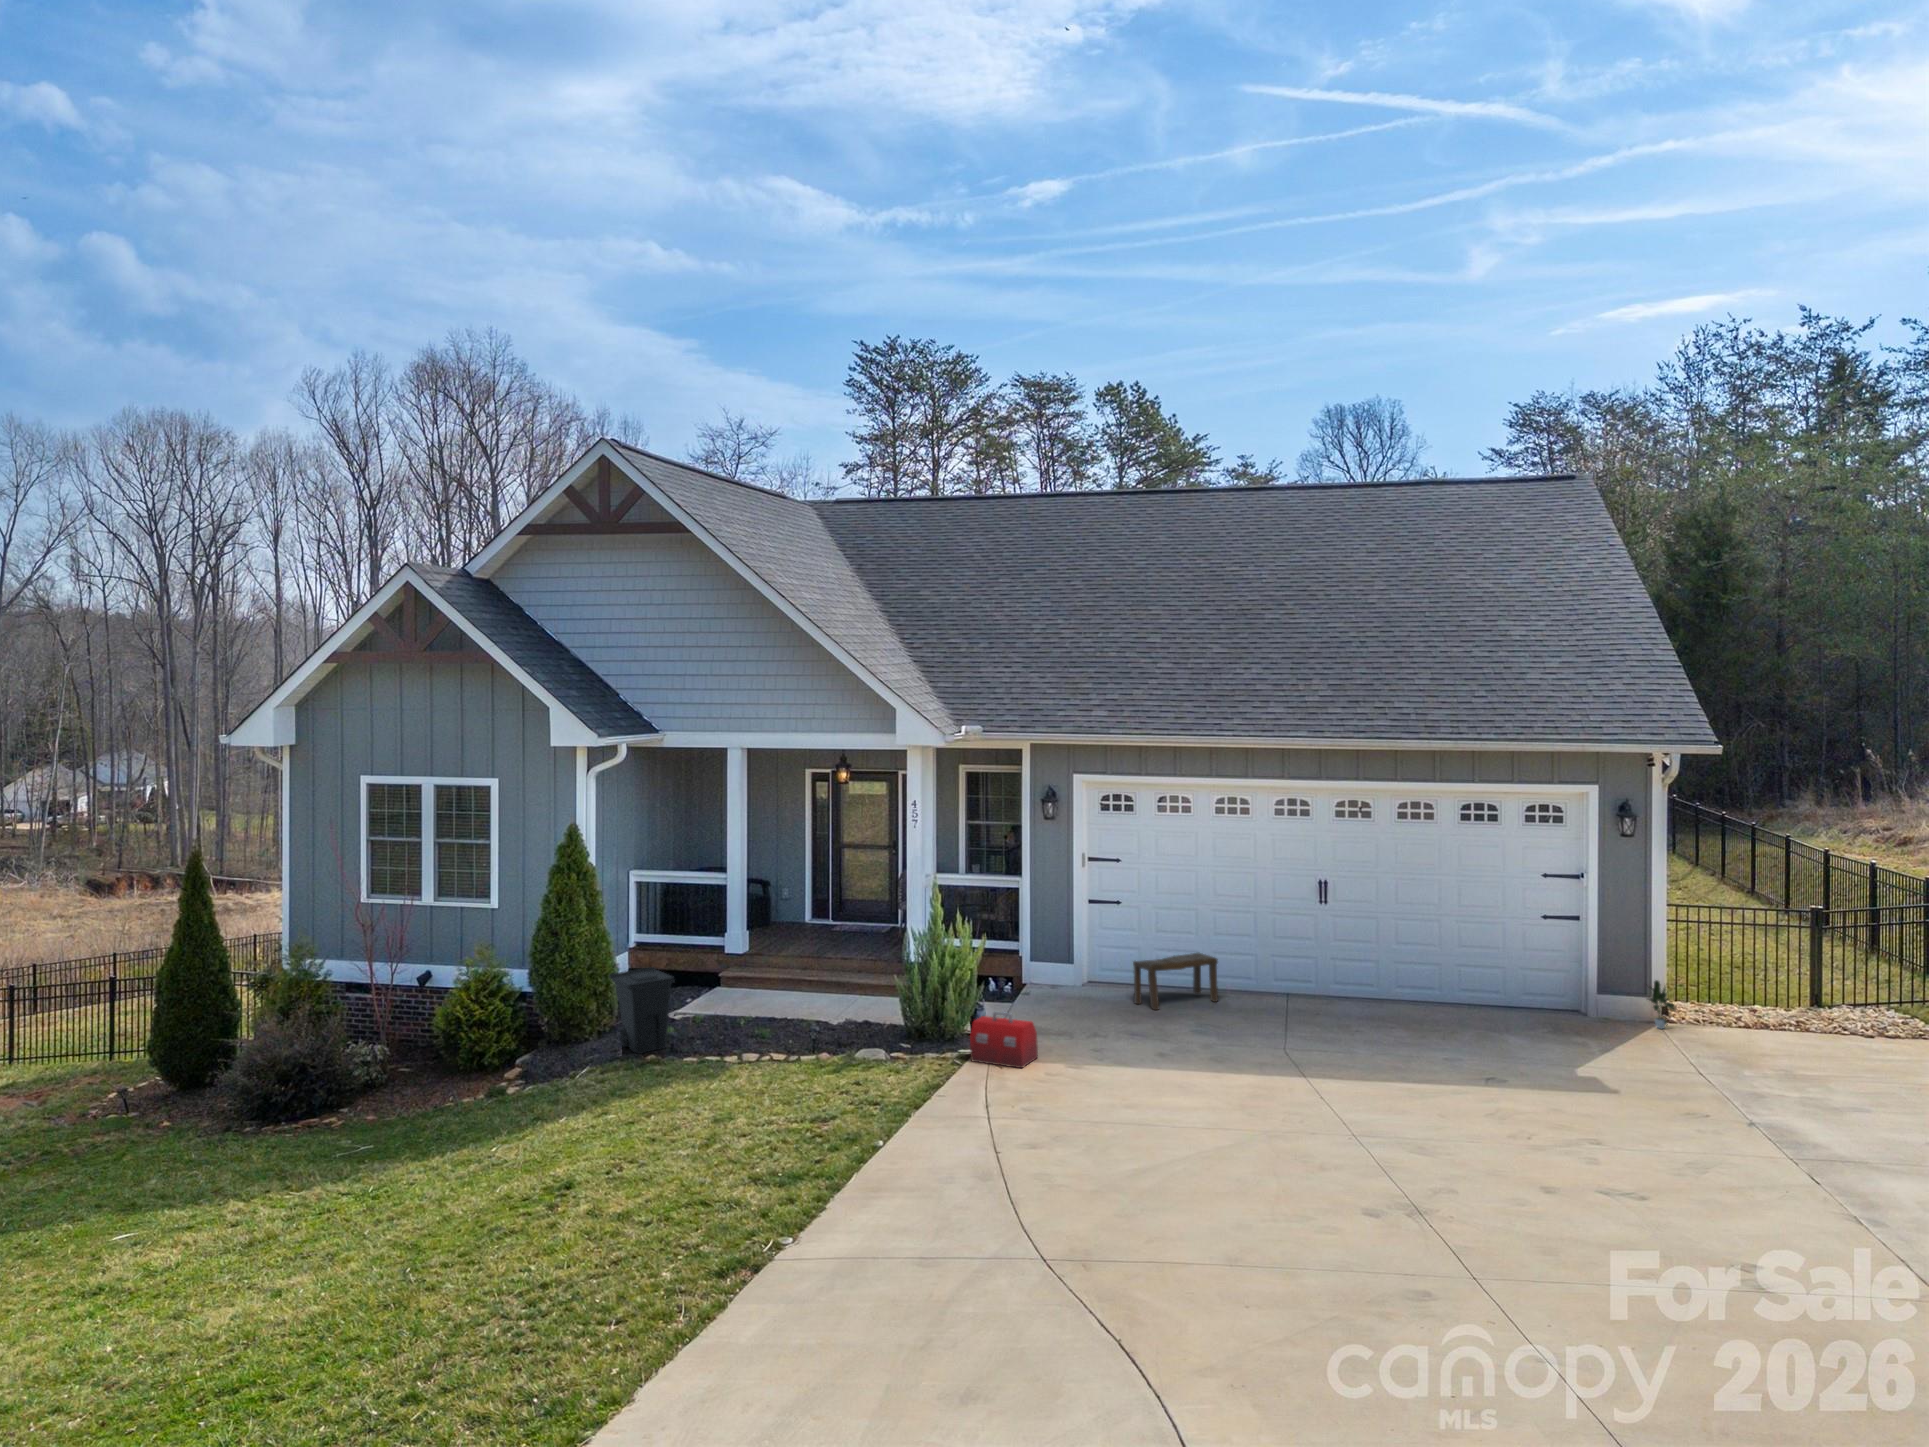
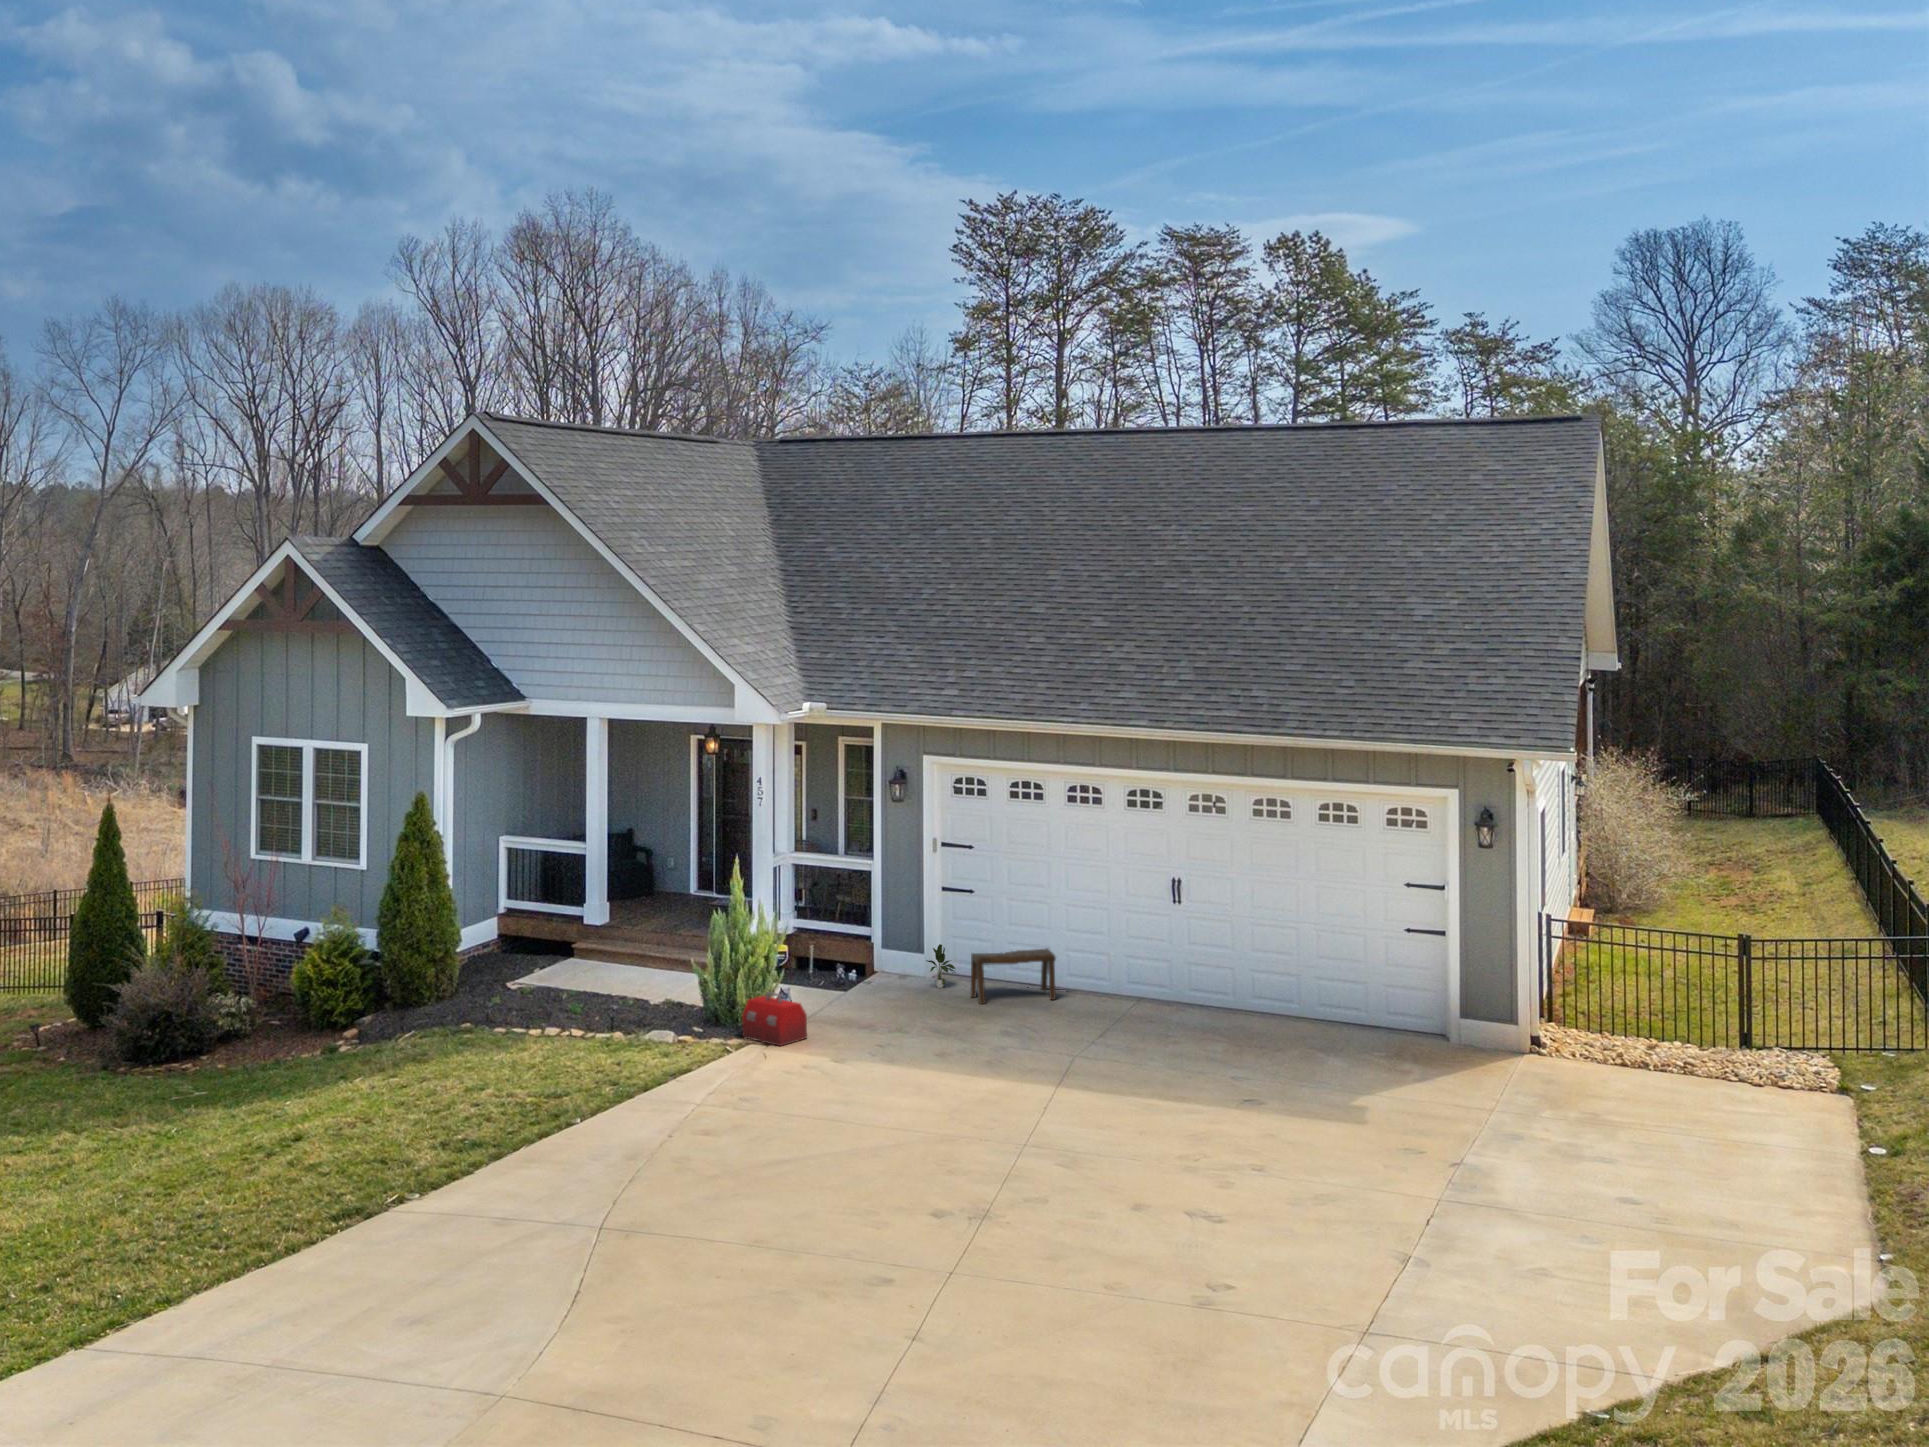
trash can: present [609,967,675,1054] -> none [444,932,498,1012]
potted plant: present [1648,980,1677,1029] -> present [926,944,956,988]

